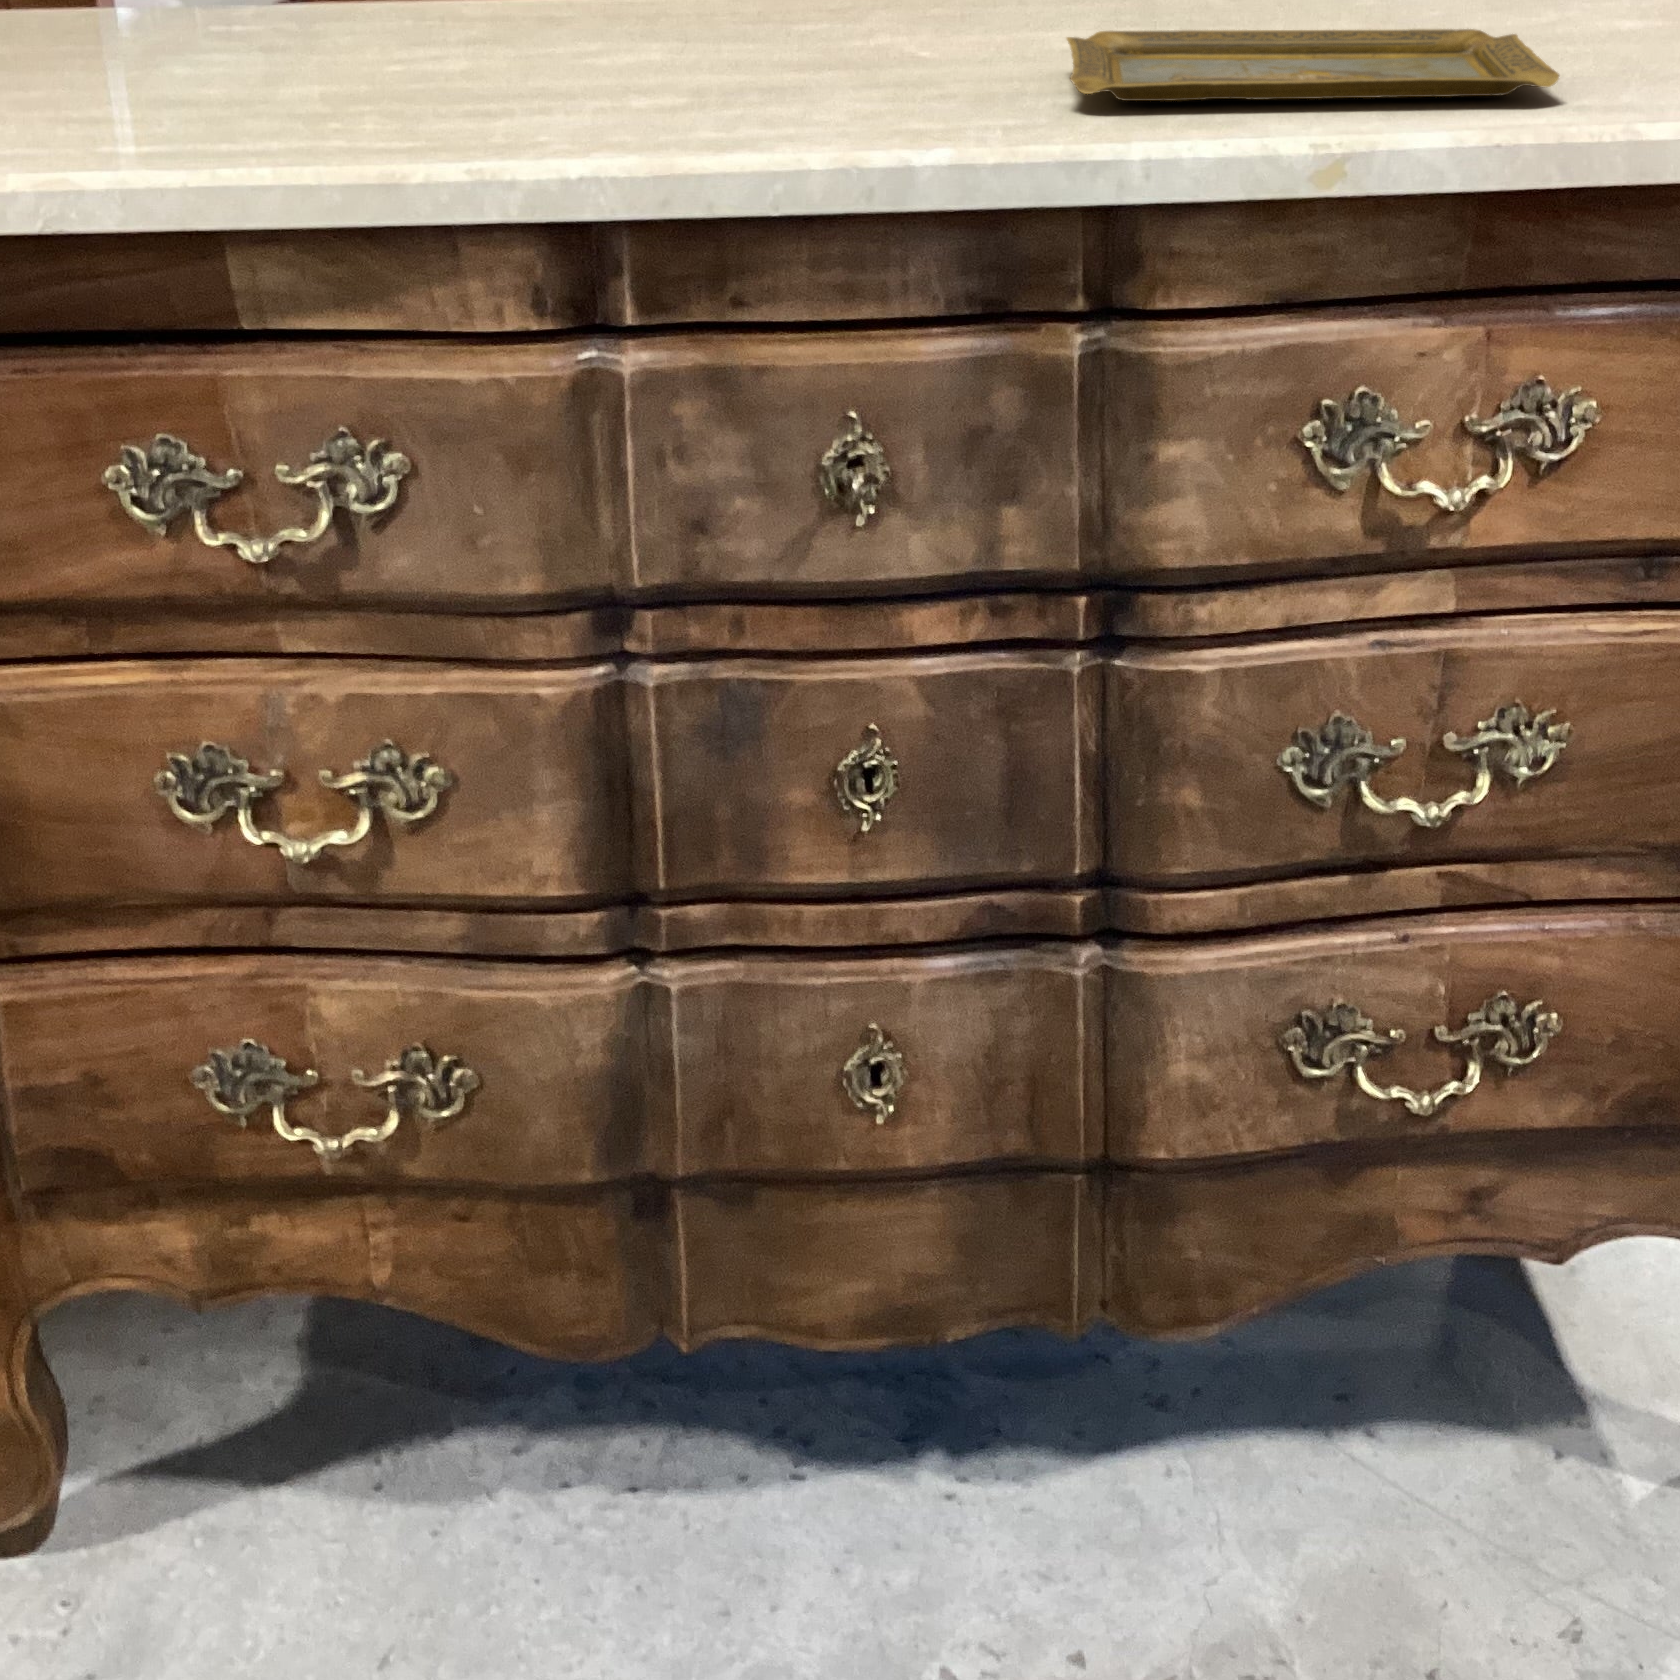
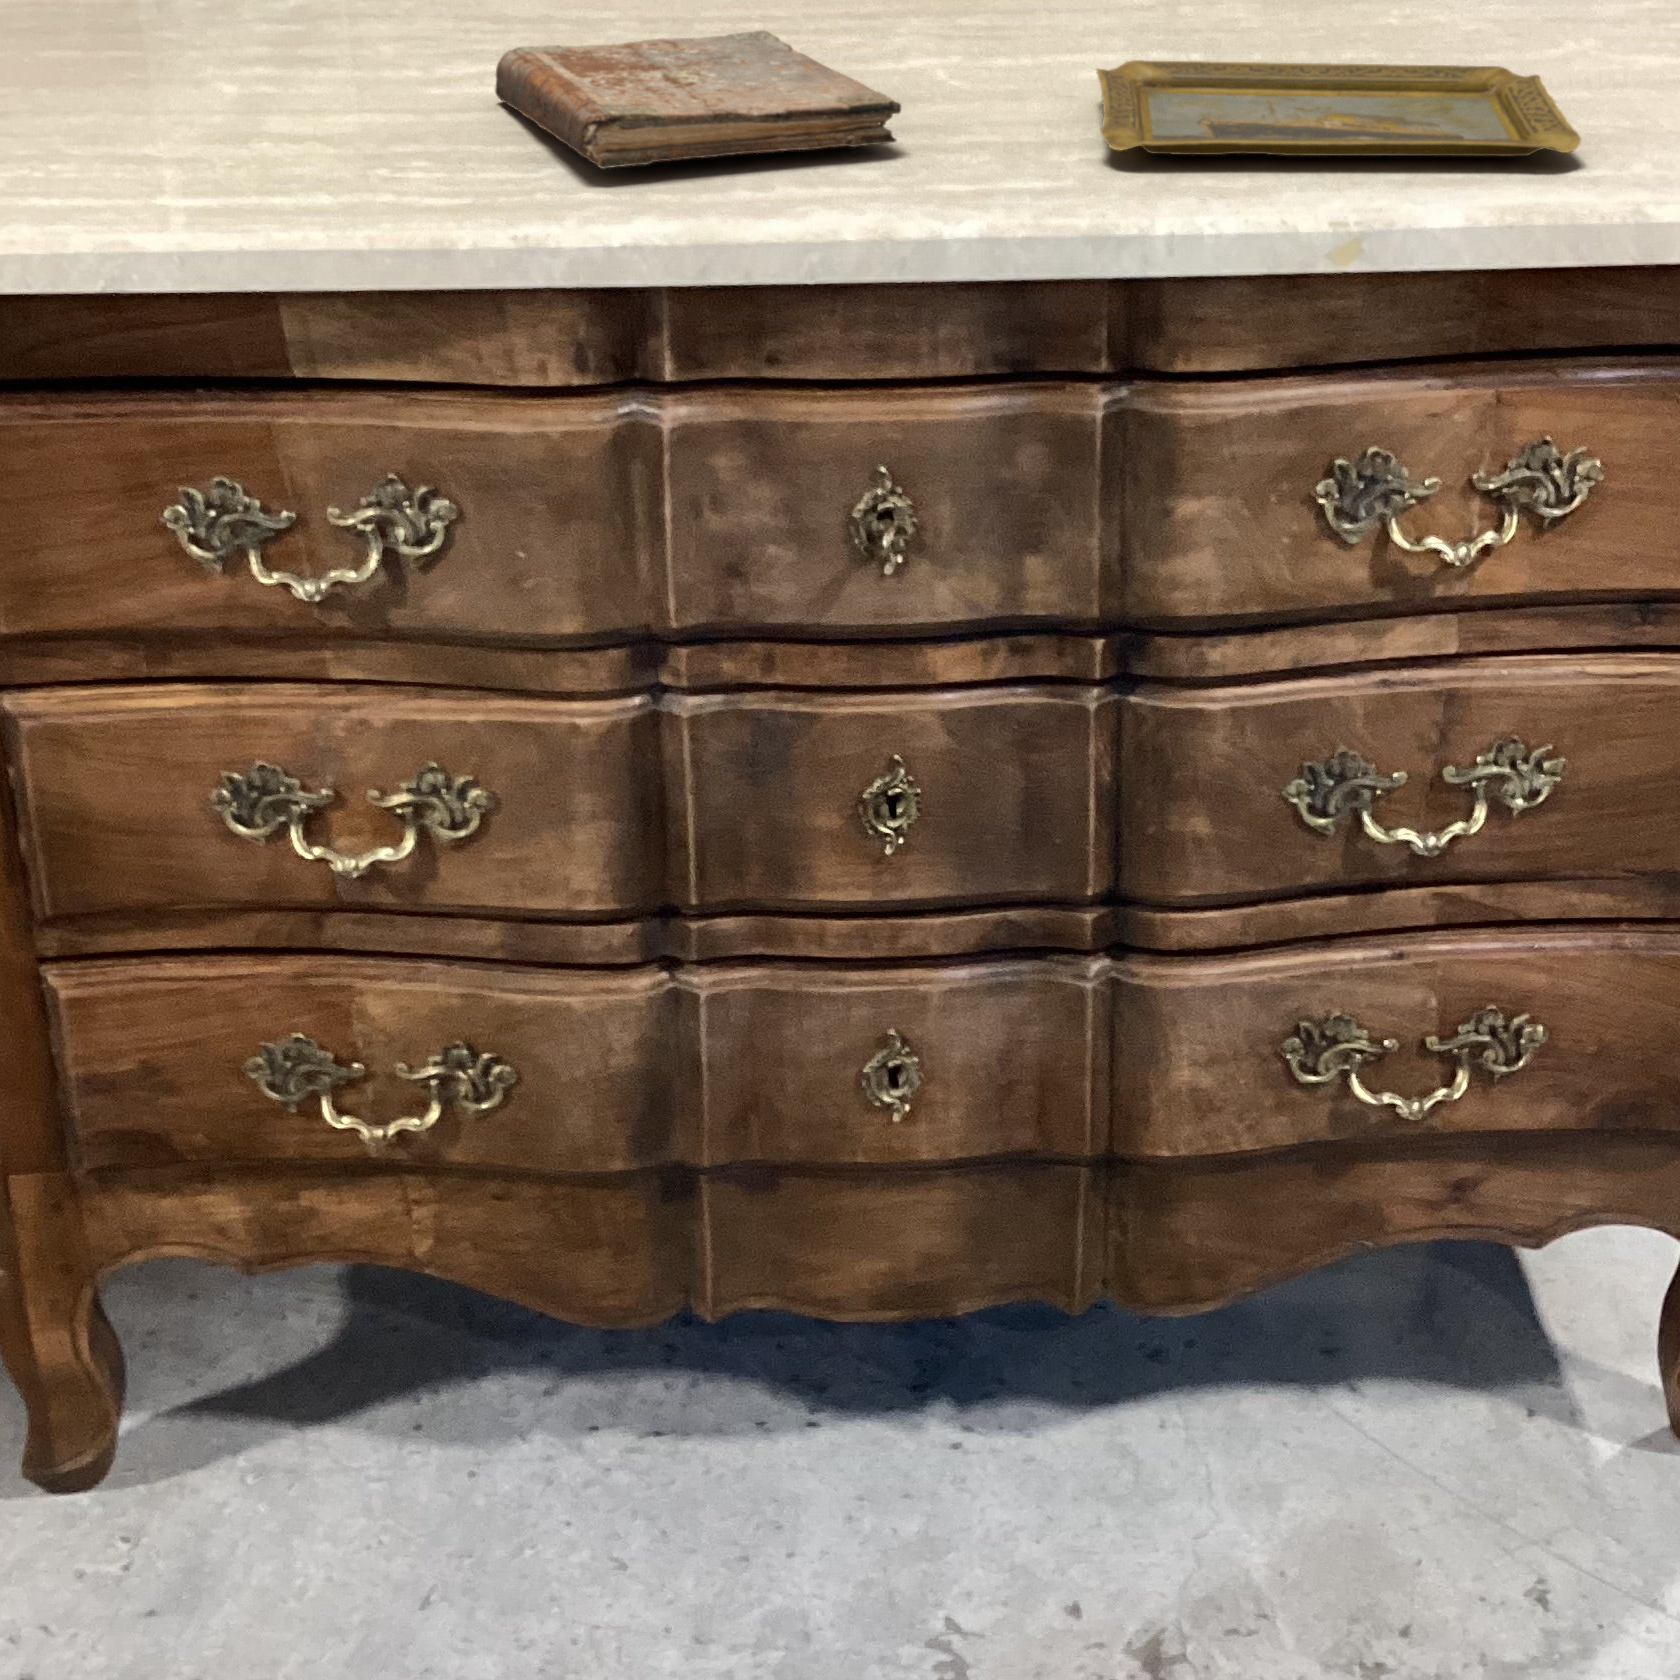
book: none [456,15,867,116] -> present [495,30,901,169]

